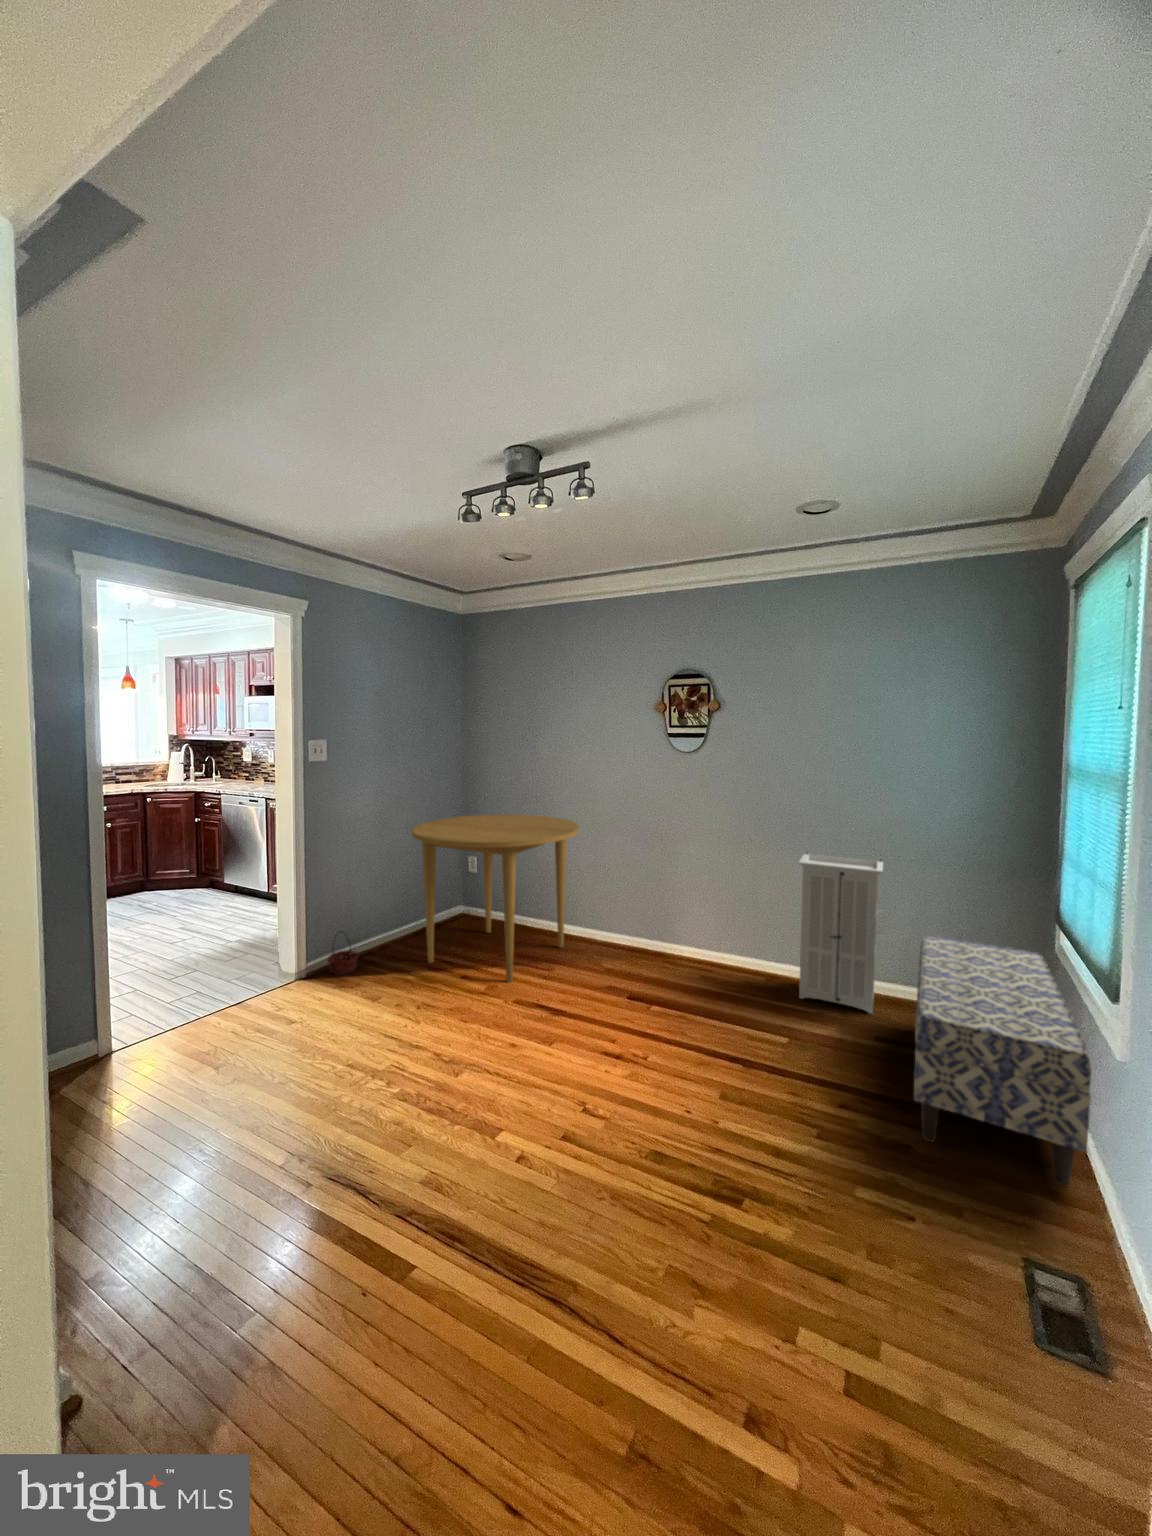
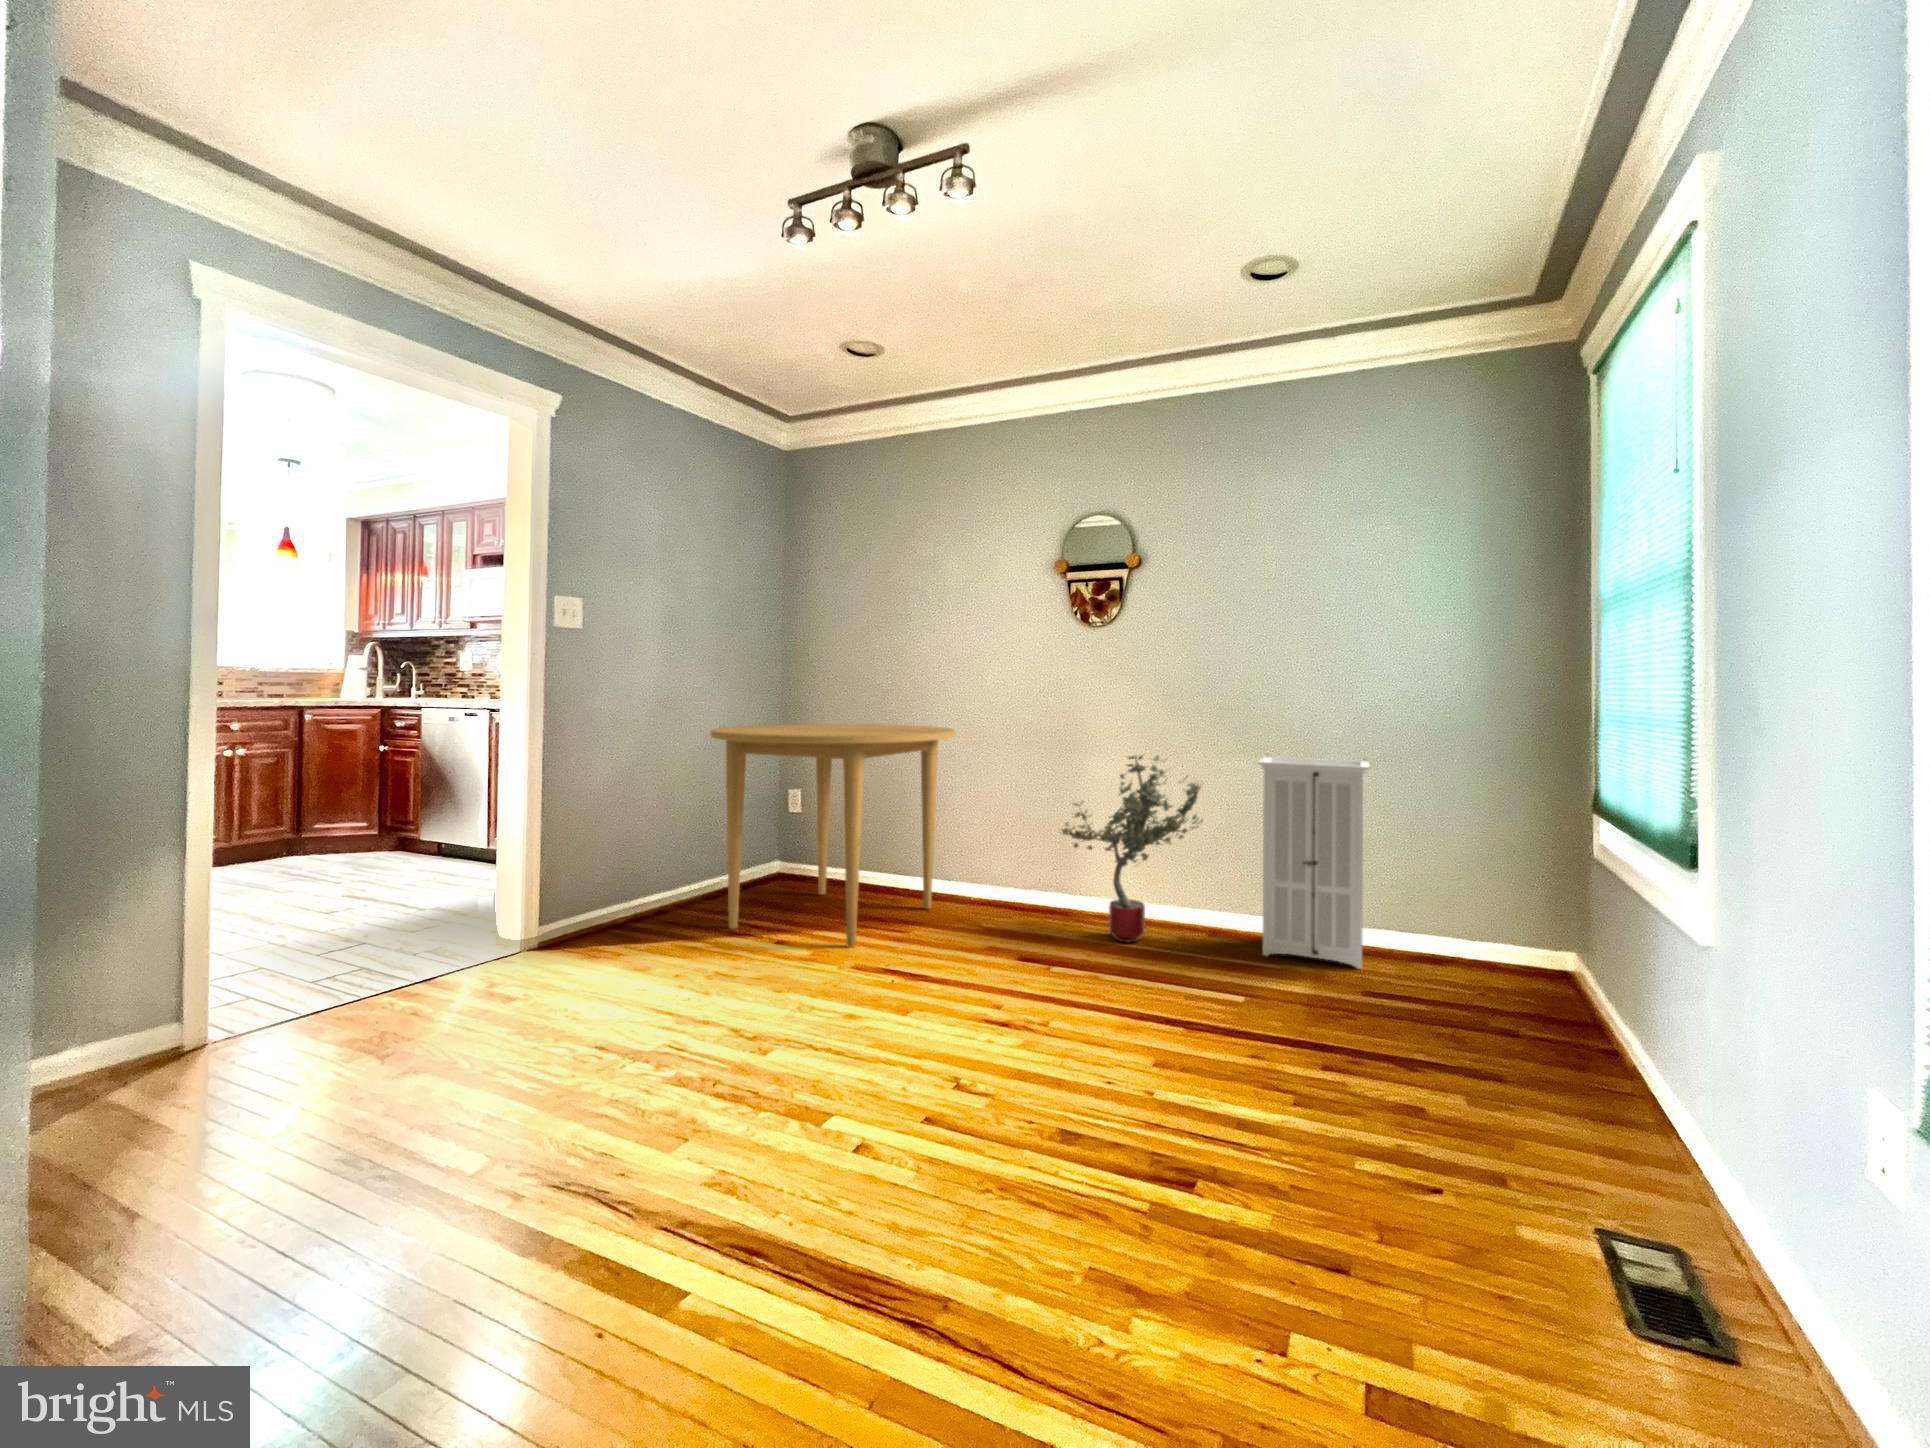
potted tree: none [653,850,758,983] -> present [1062,755,1202,942]
basket: present [327,933,358,975] -> none [571,879,622,945]
bench: present [914,934,1091,1186] -> none [1423,850,1664,1145]

